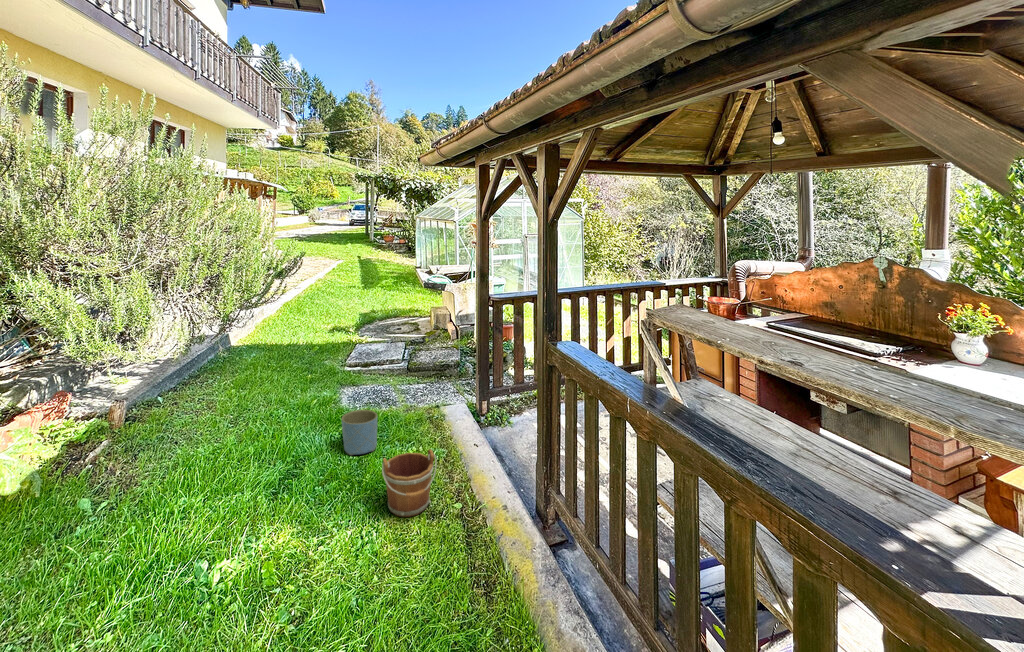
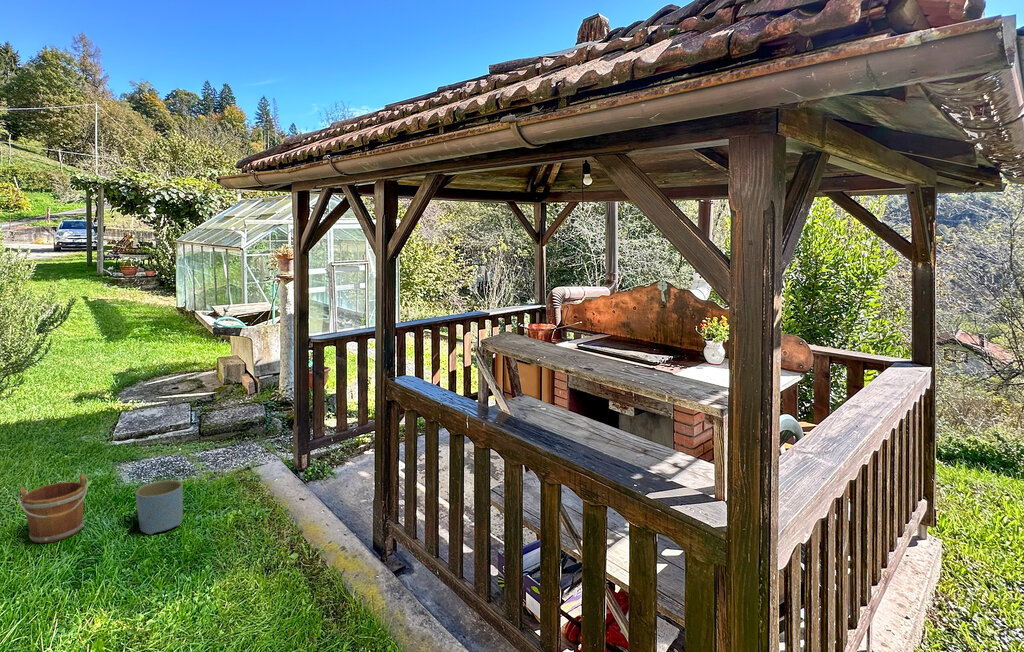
bucket: present [382,450,437,517] -> present [18,474,89,543]

